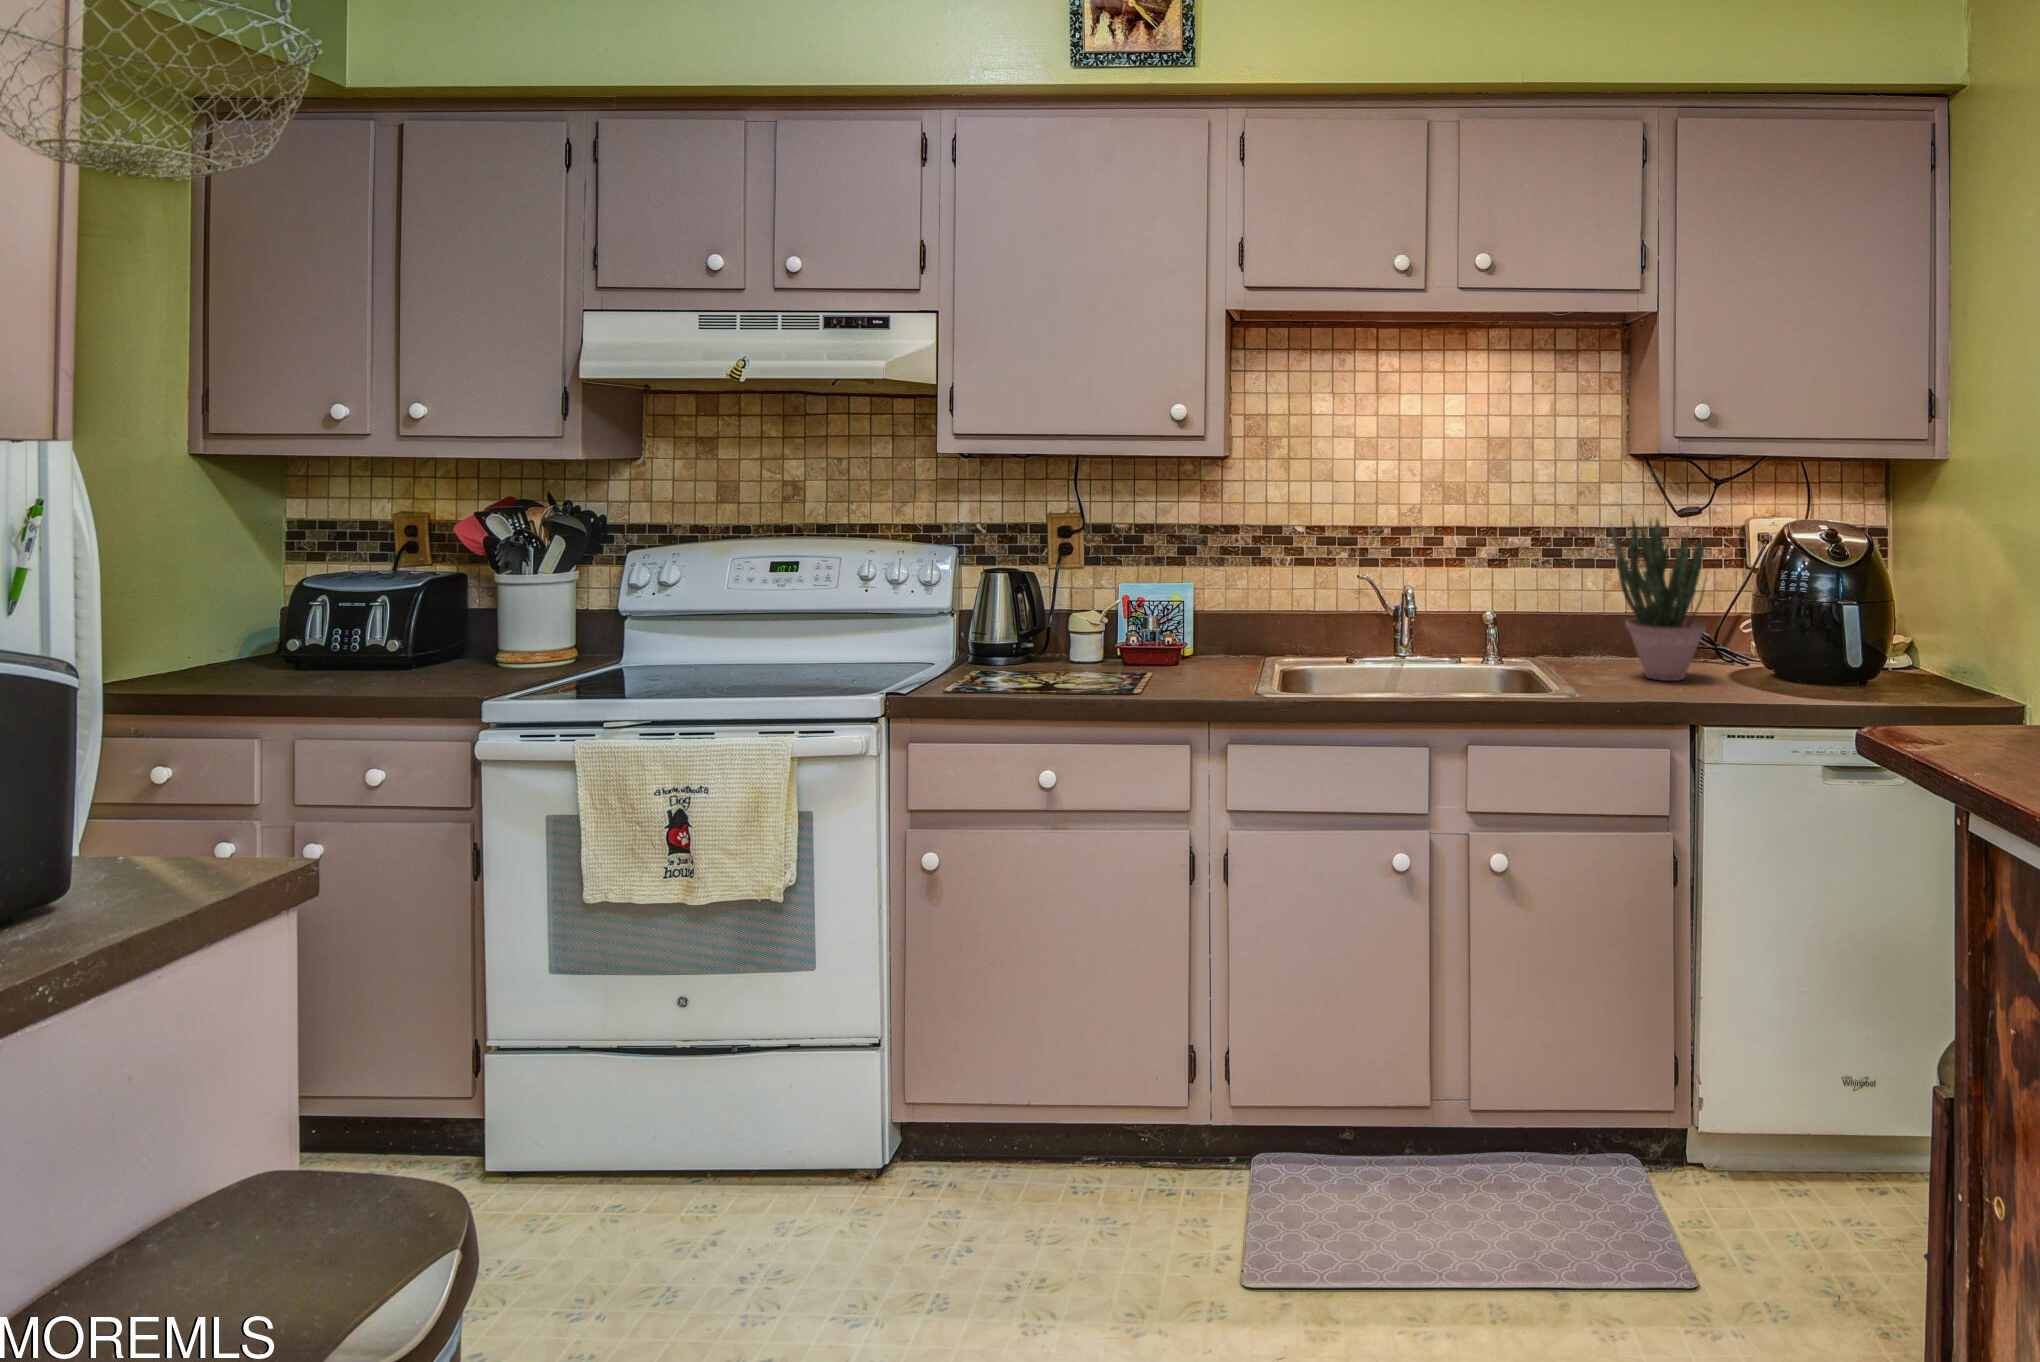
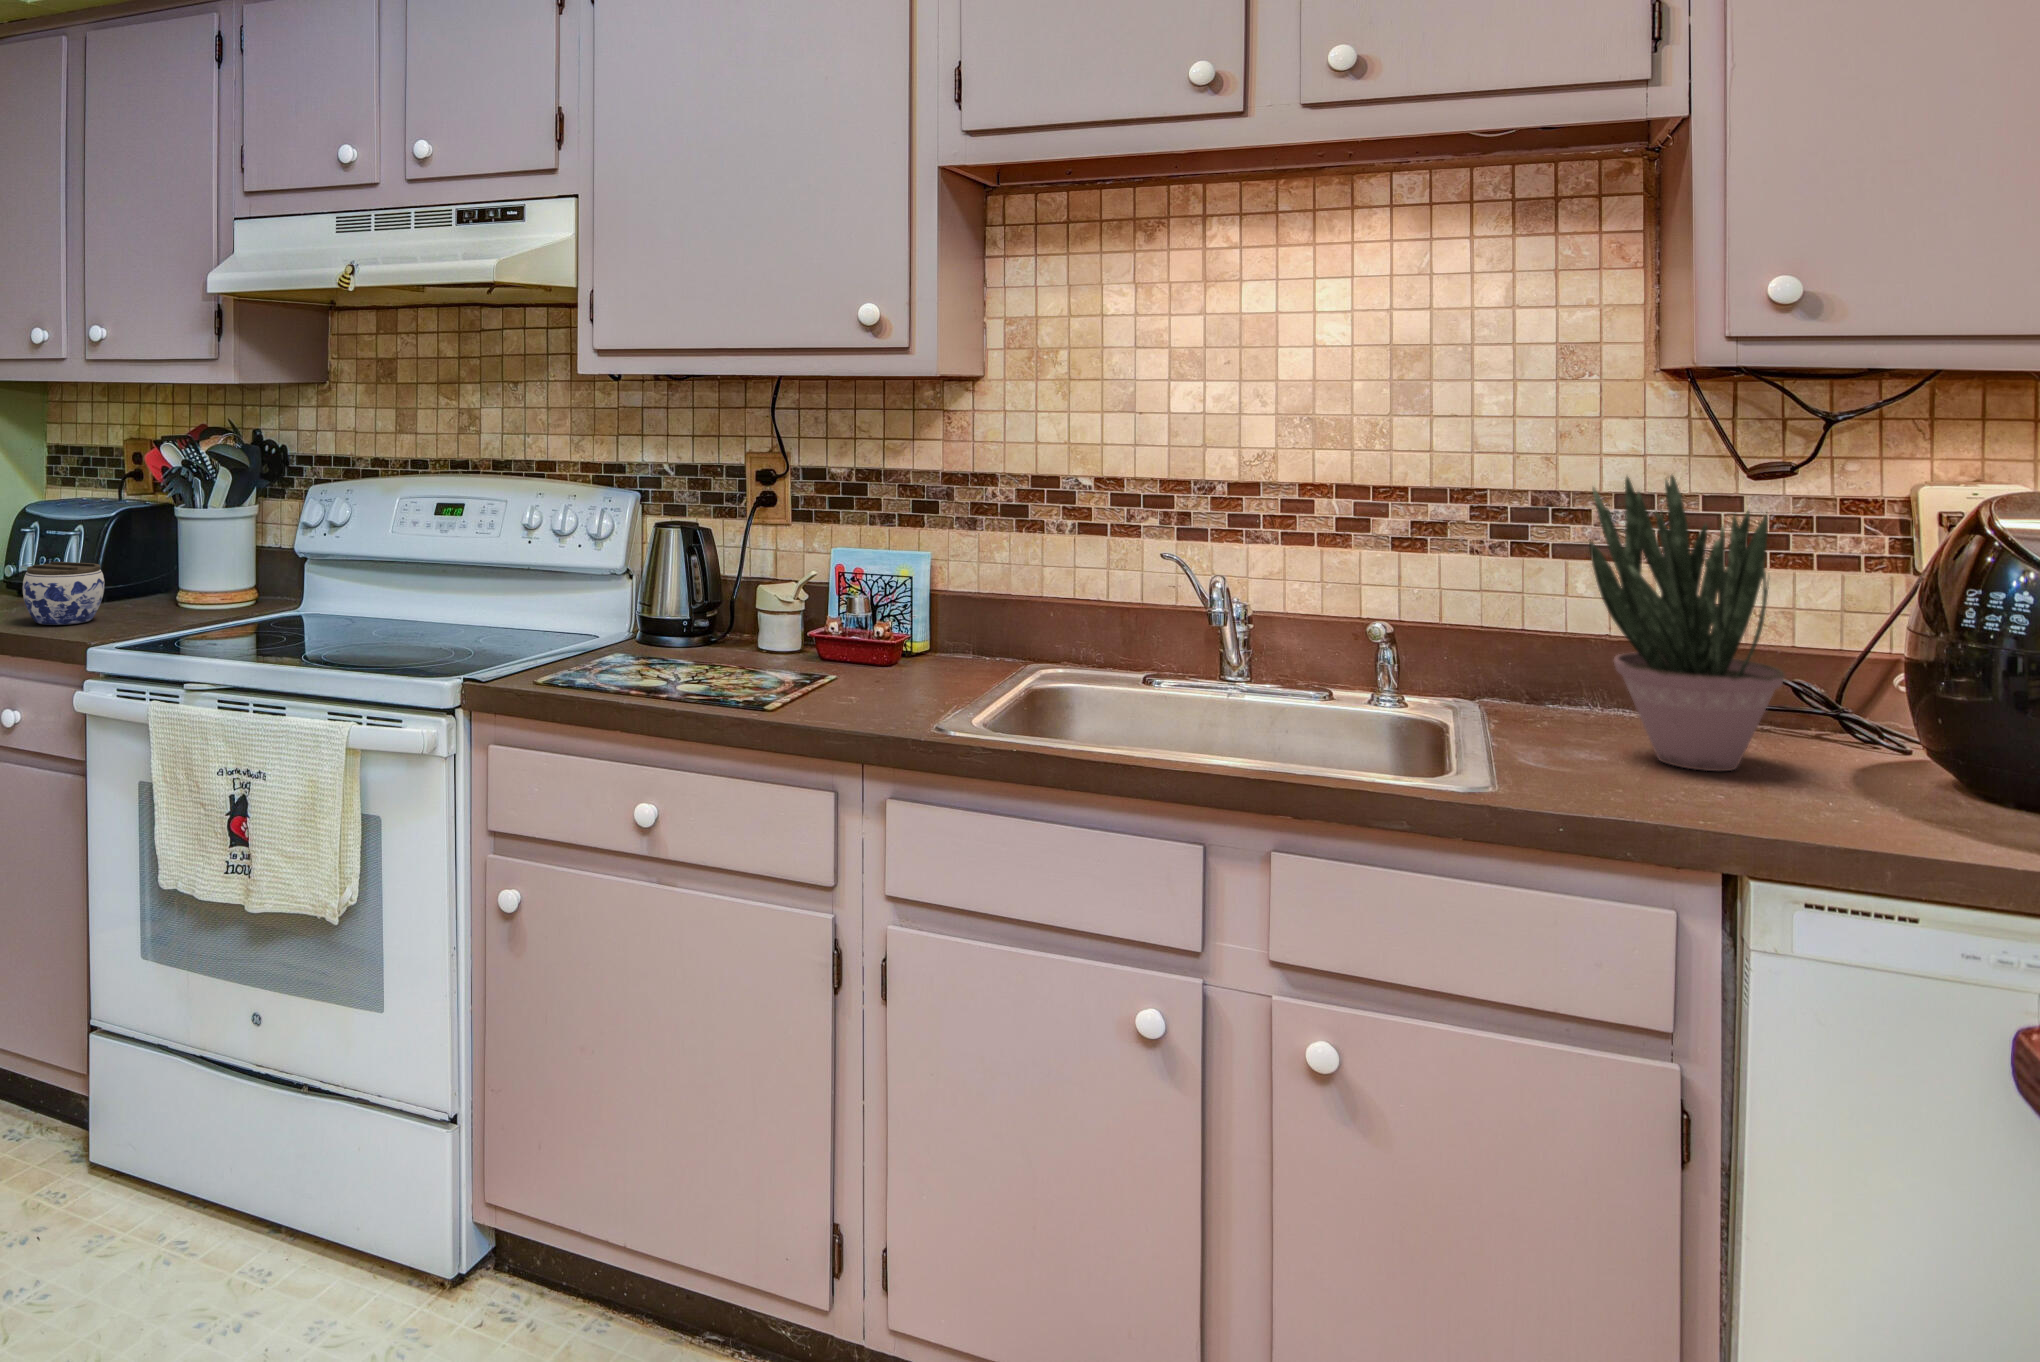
jar: none [348,629,437,689] -> present [23,562,104,625]

